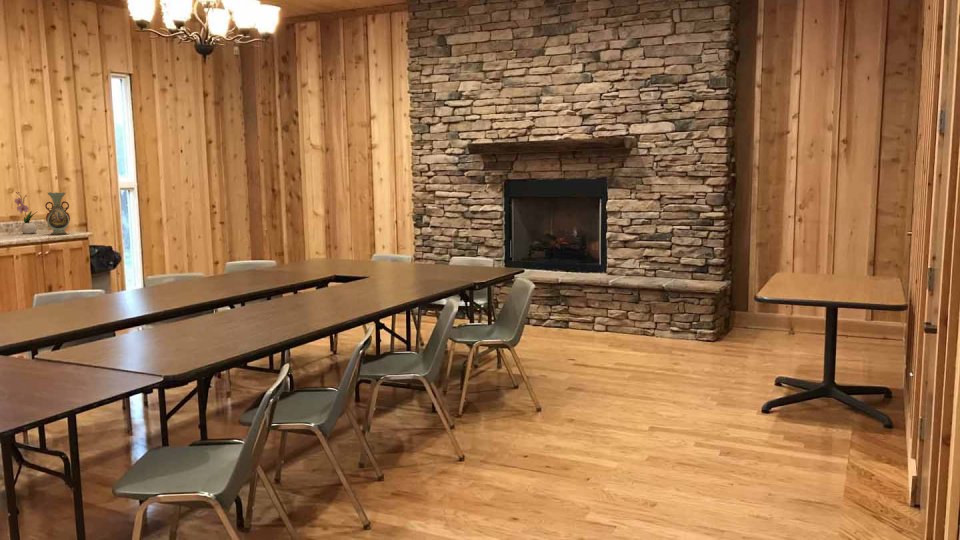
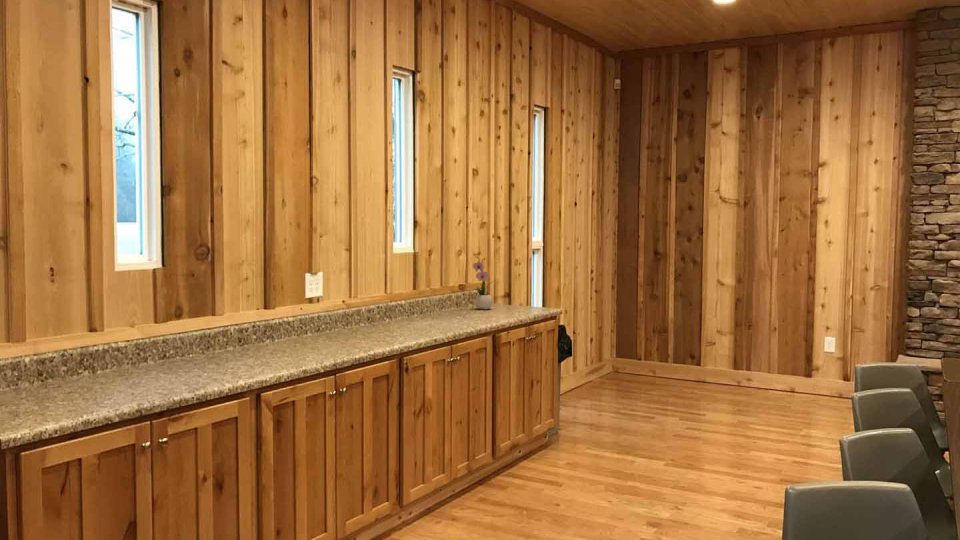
decorative vase: present [45,192,70,235] -> none [517,255,543,312]

